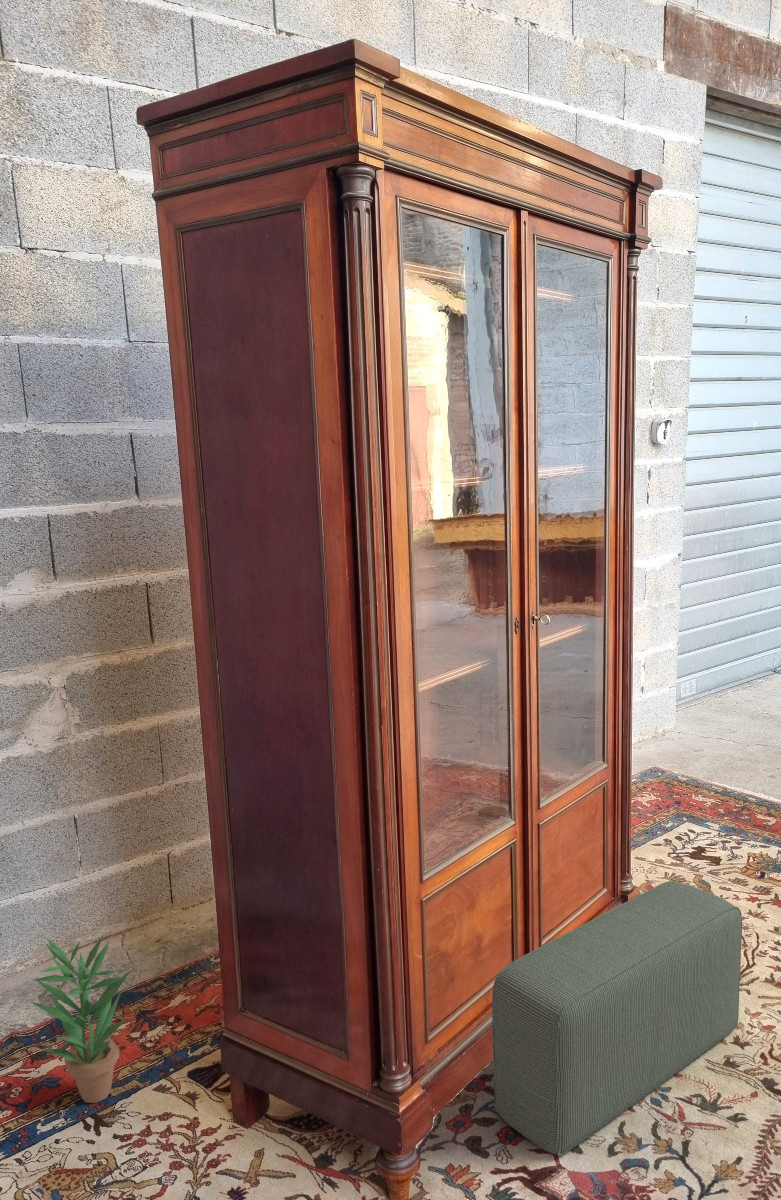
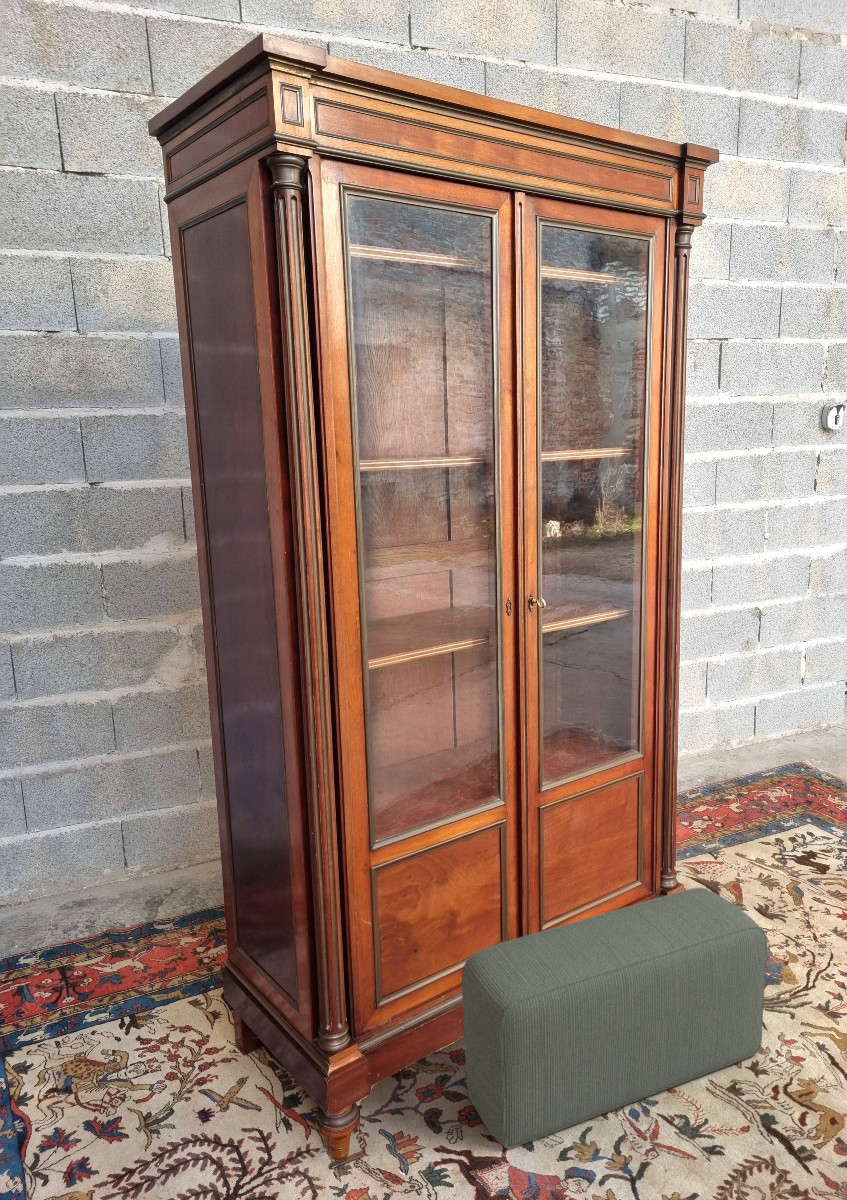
potted plant: present [32,936,131,1103] -> none [76,857,171,1006]

